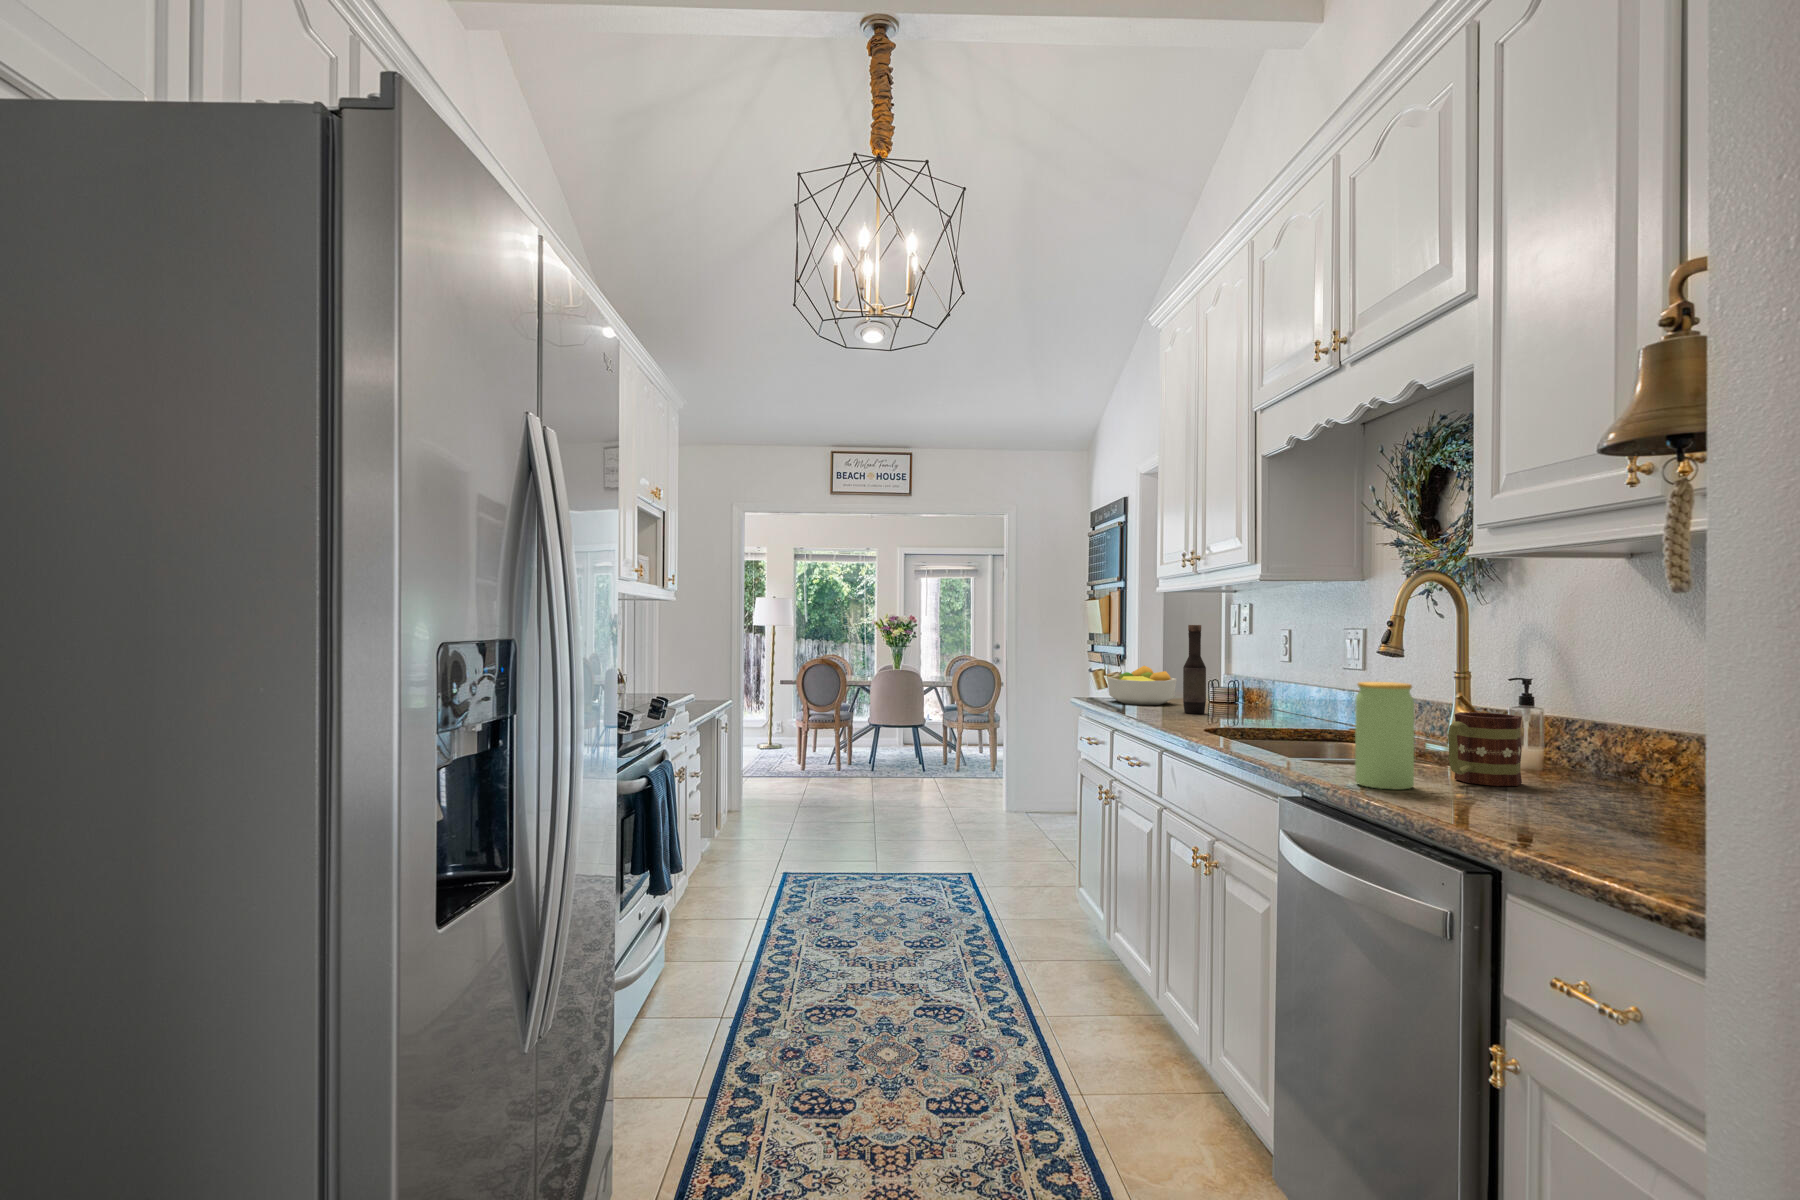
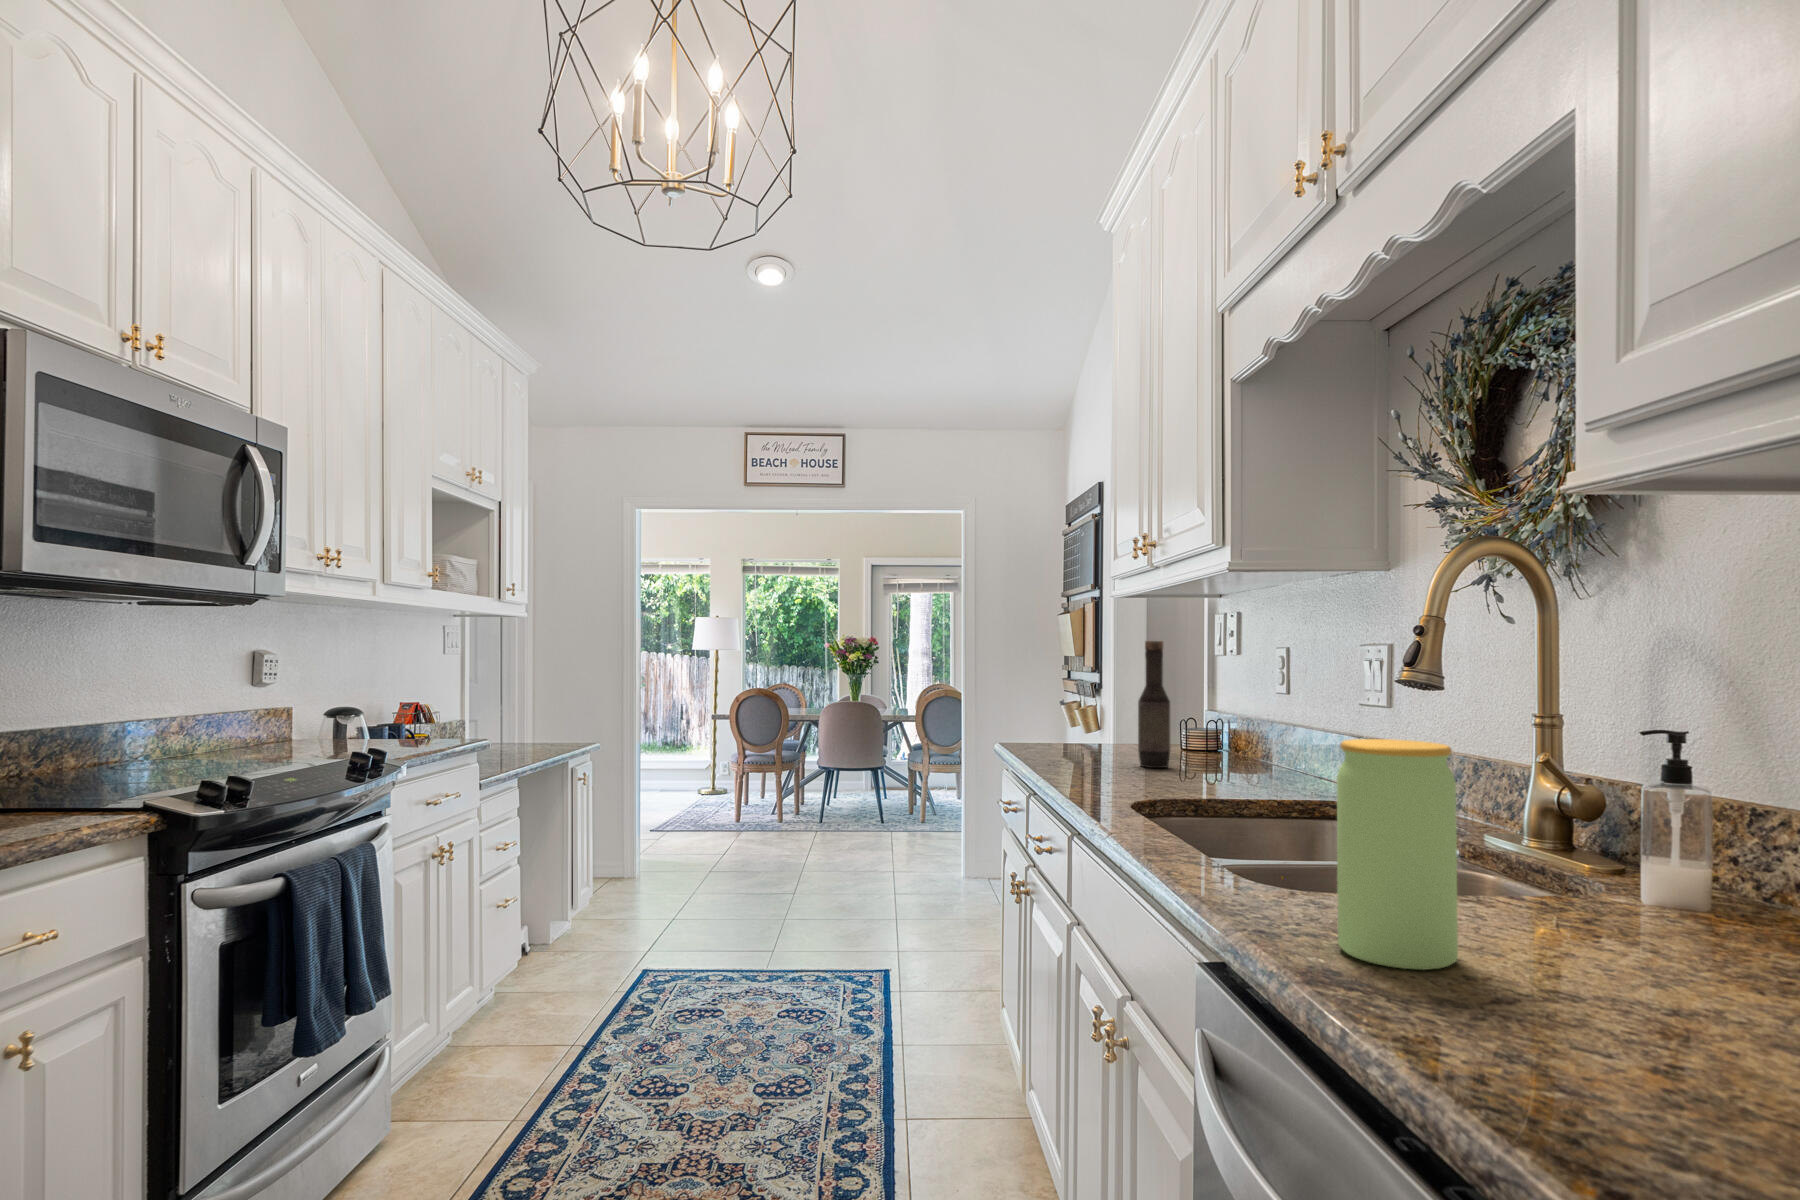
fruit bowl: present [1108,666,1177,705] -> none [1047,698,1141,753]
mug: present [1448,712,1522,786] -> none [1527,798,1681,956]

